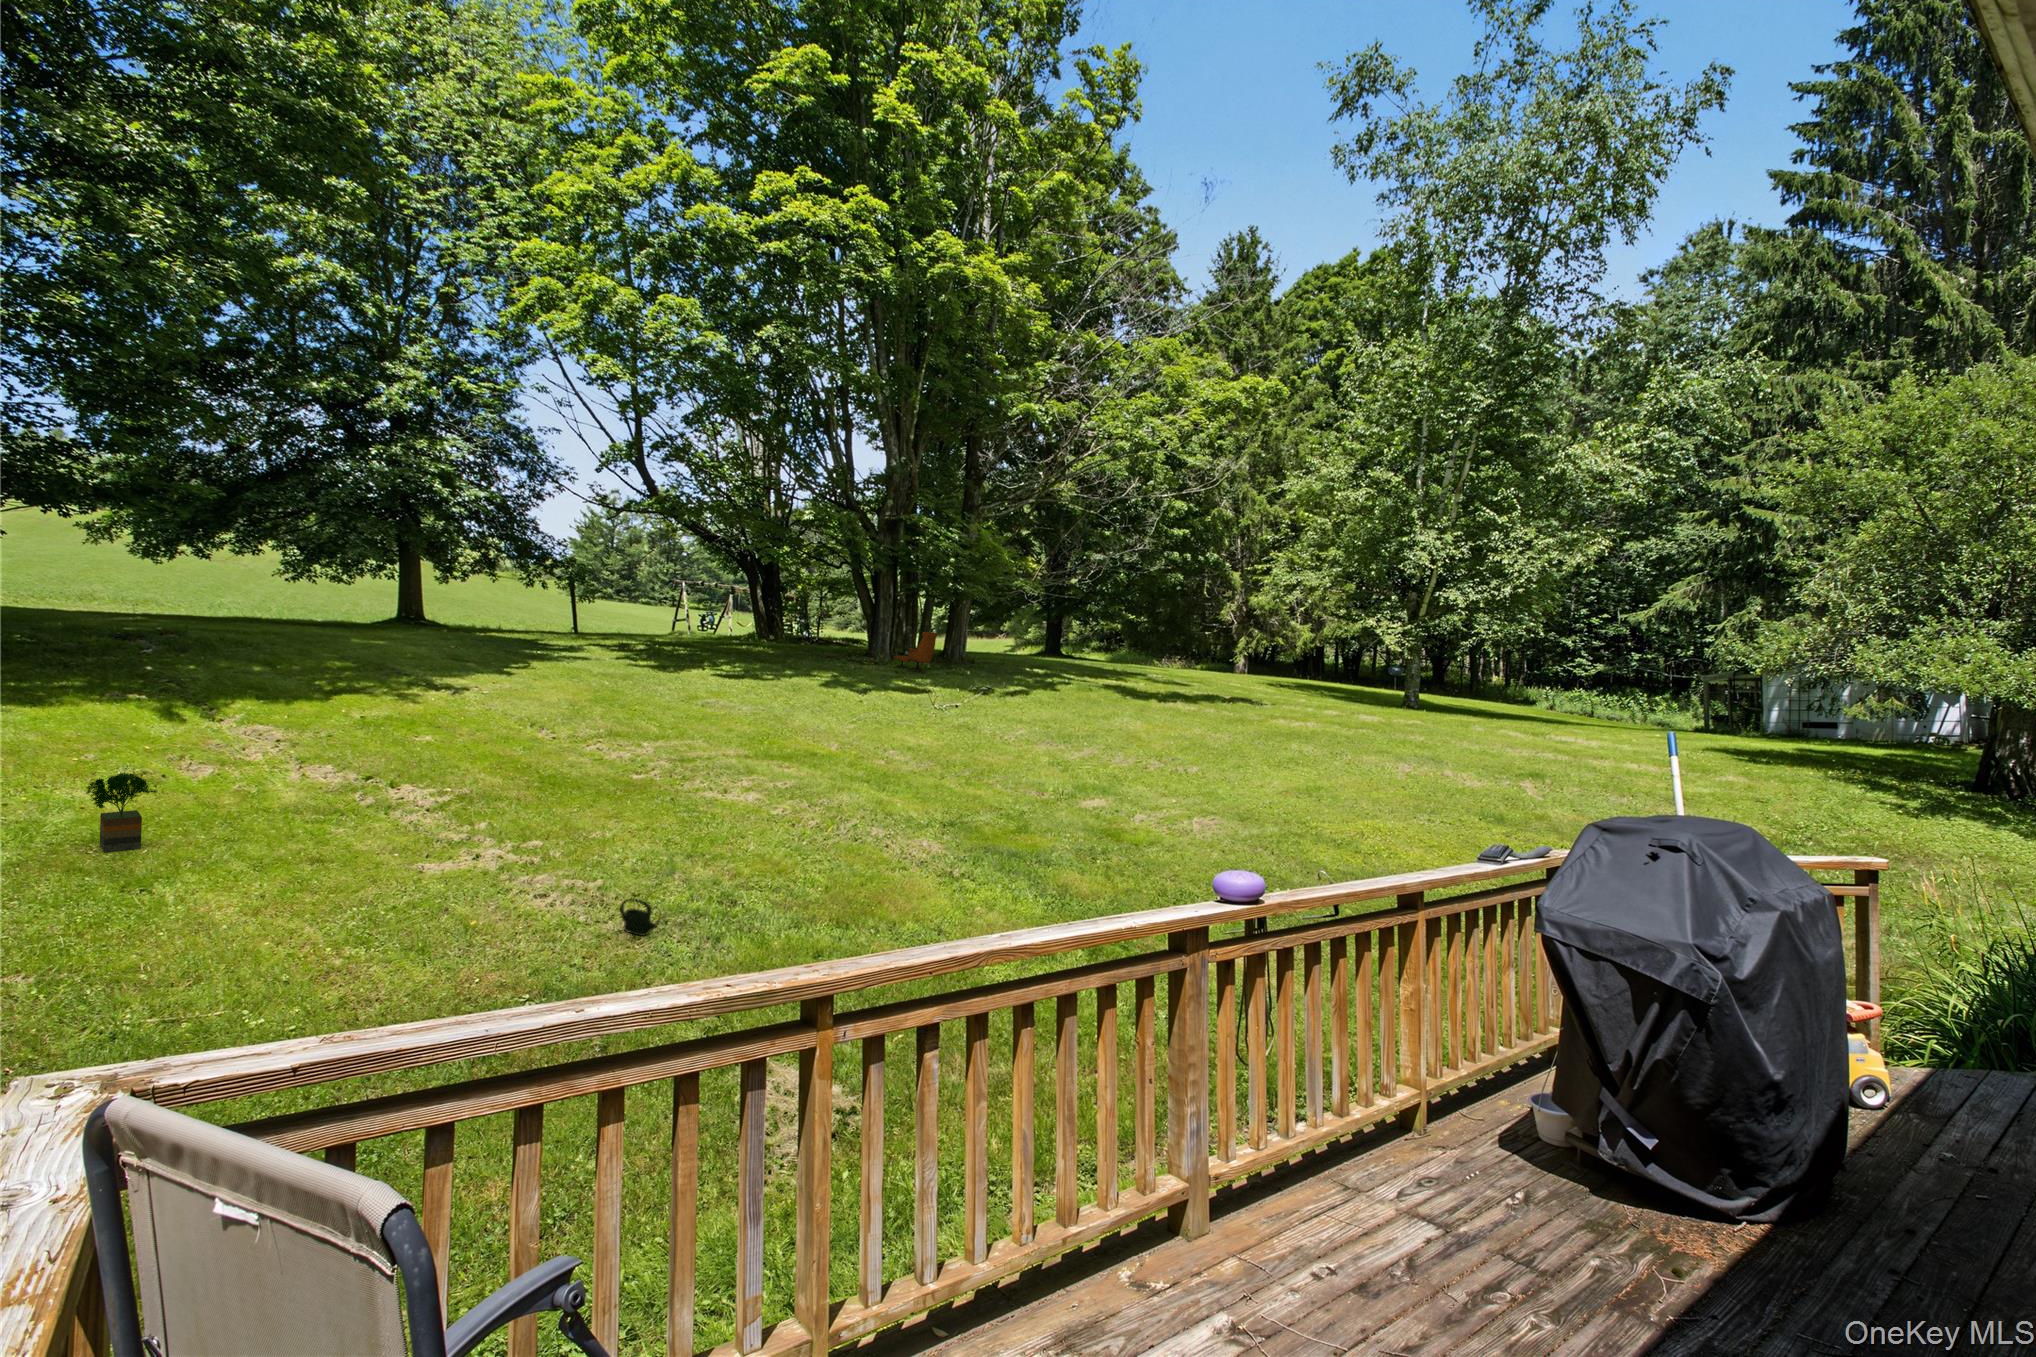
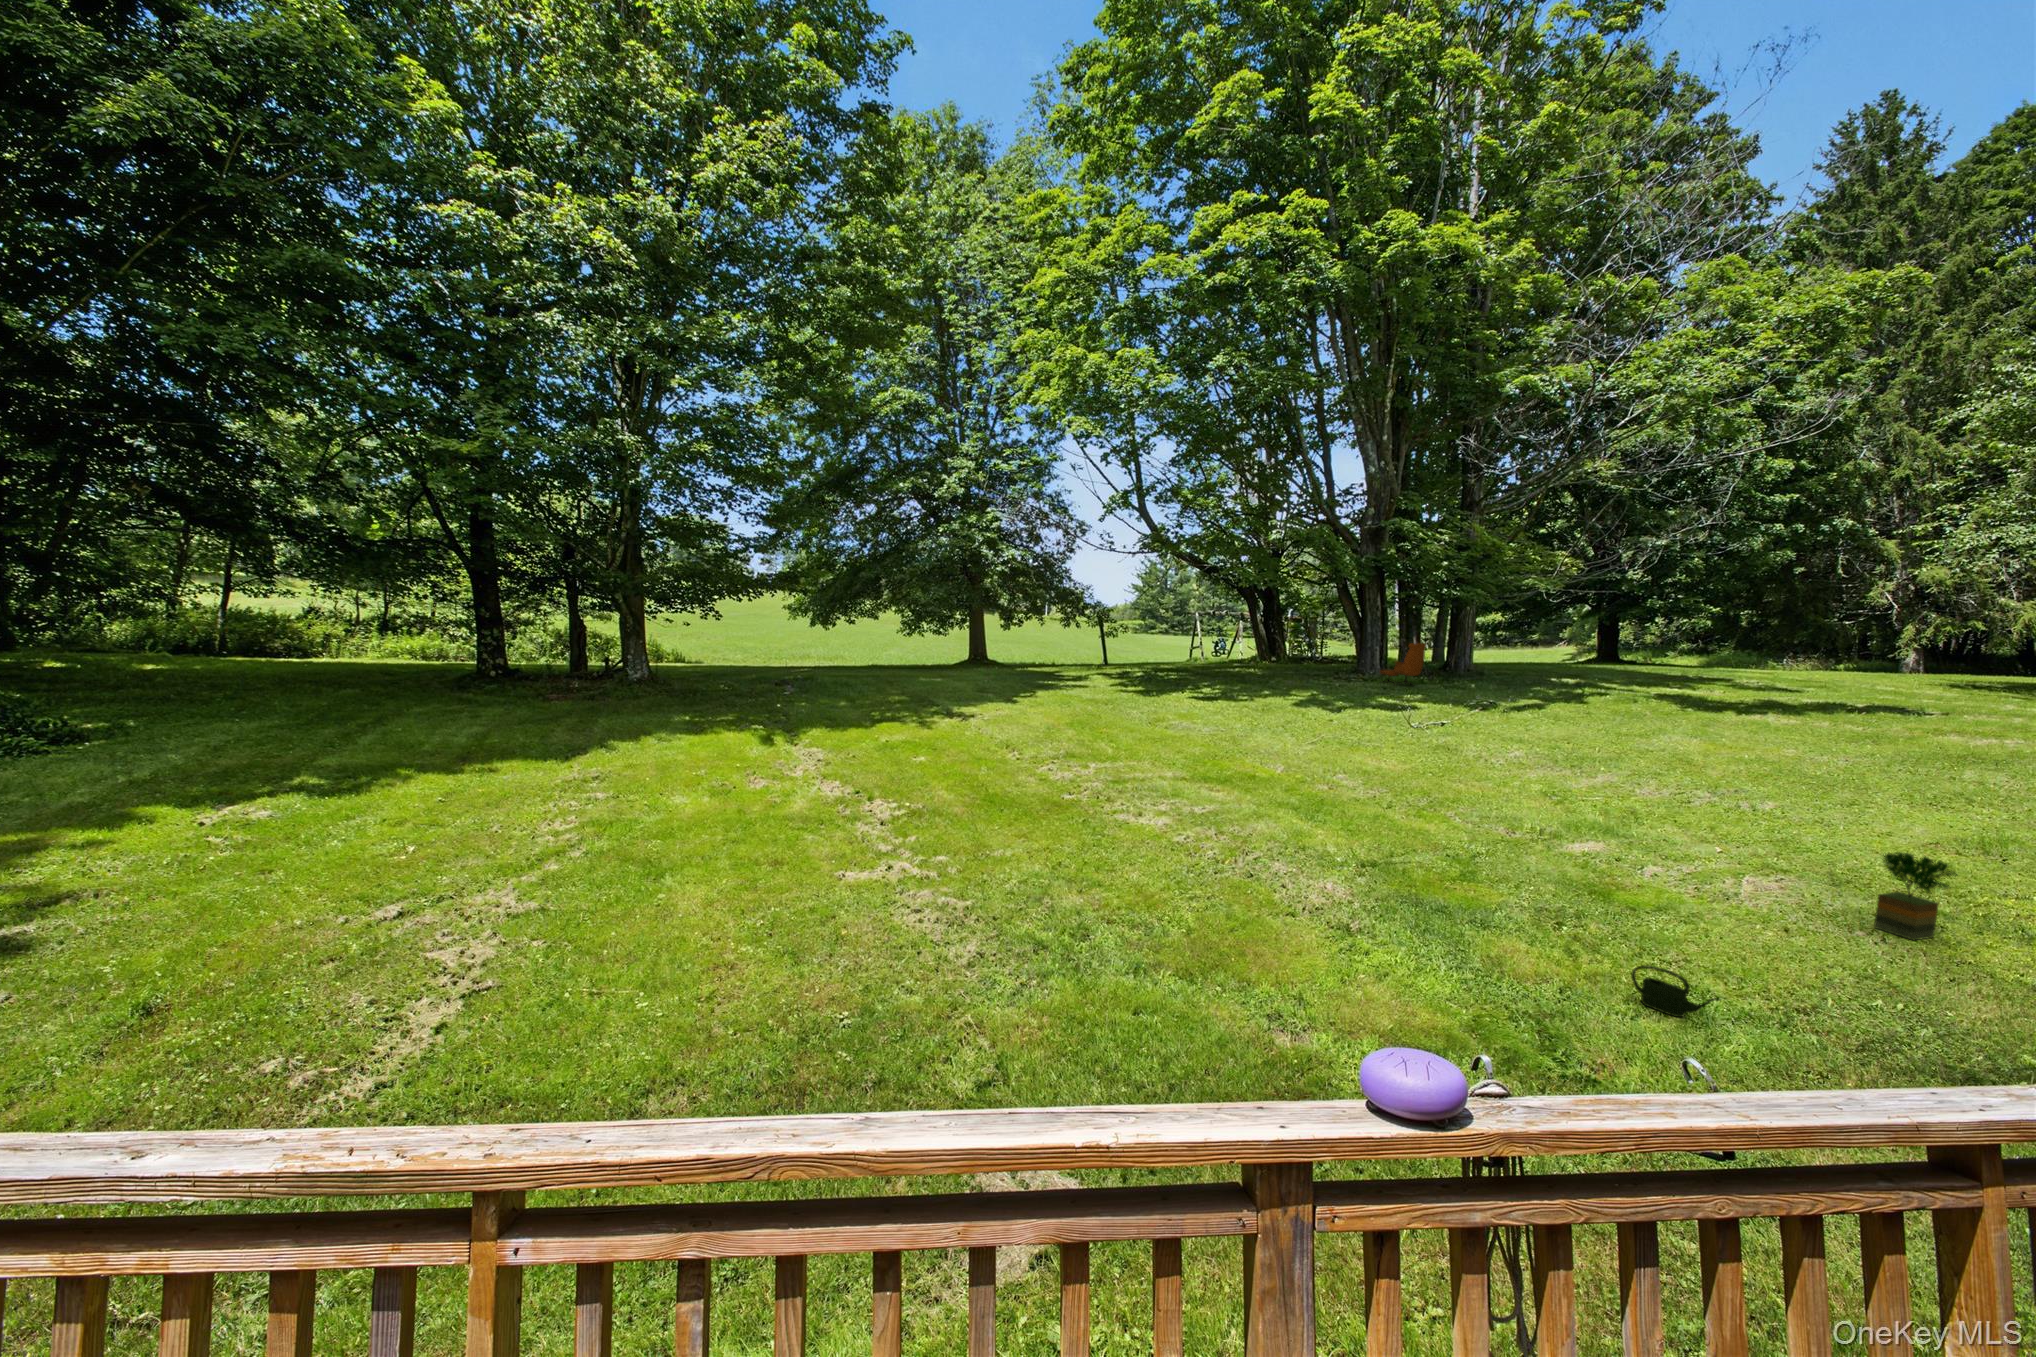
potted tree: present [86,772,158,852] -> present [1874,852,1958,940]
watering can: present [620,899,664,936] -> present [1631,965,1720,1017]

